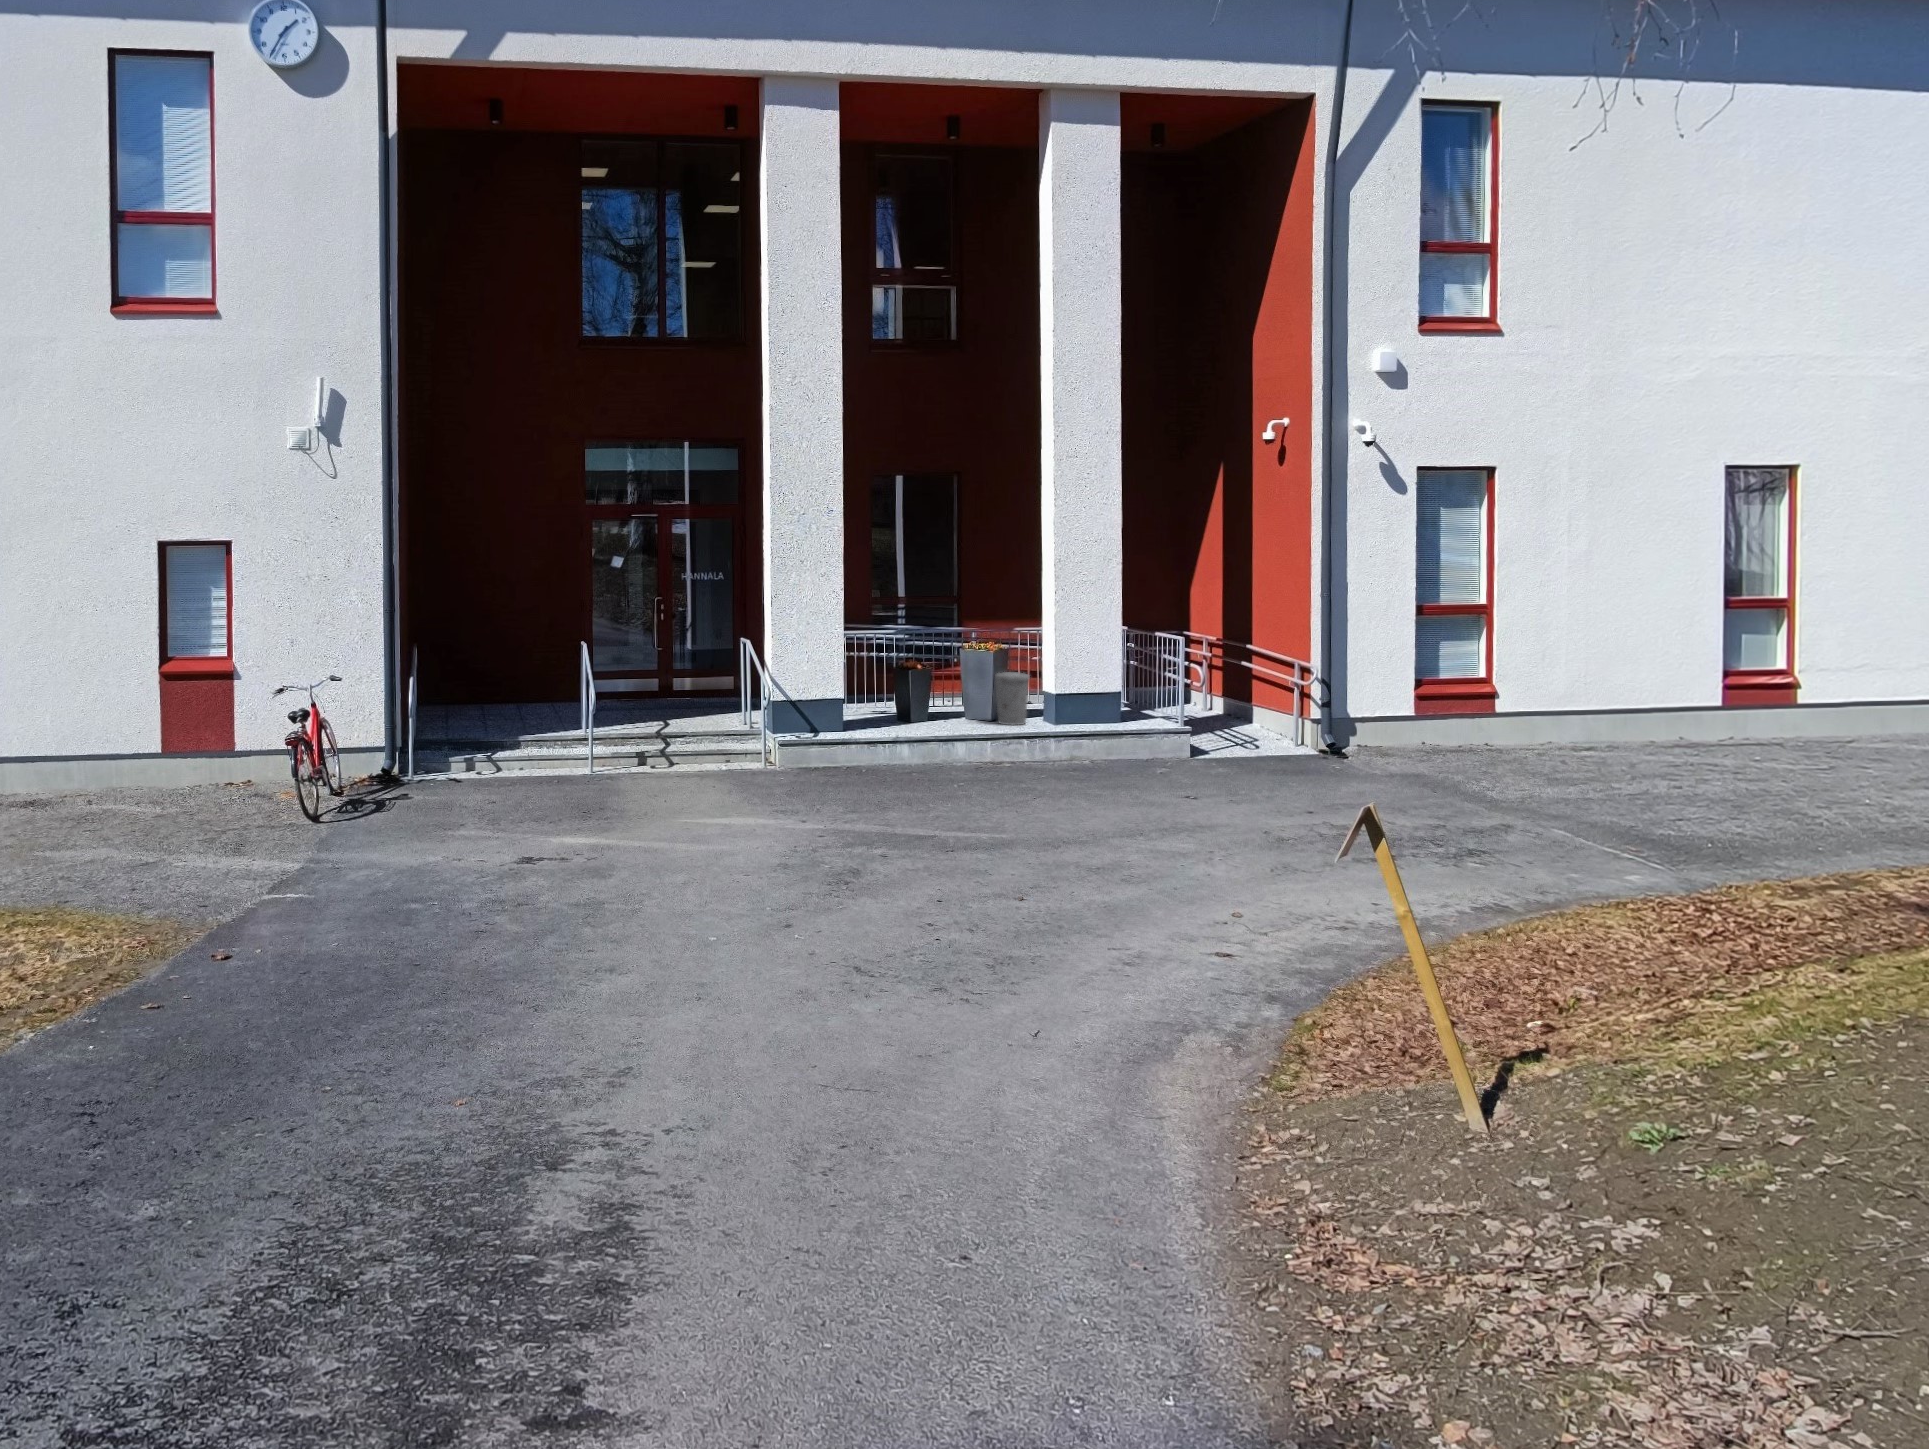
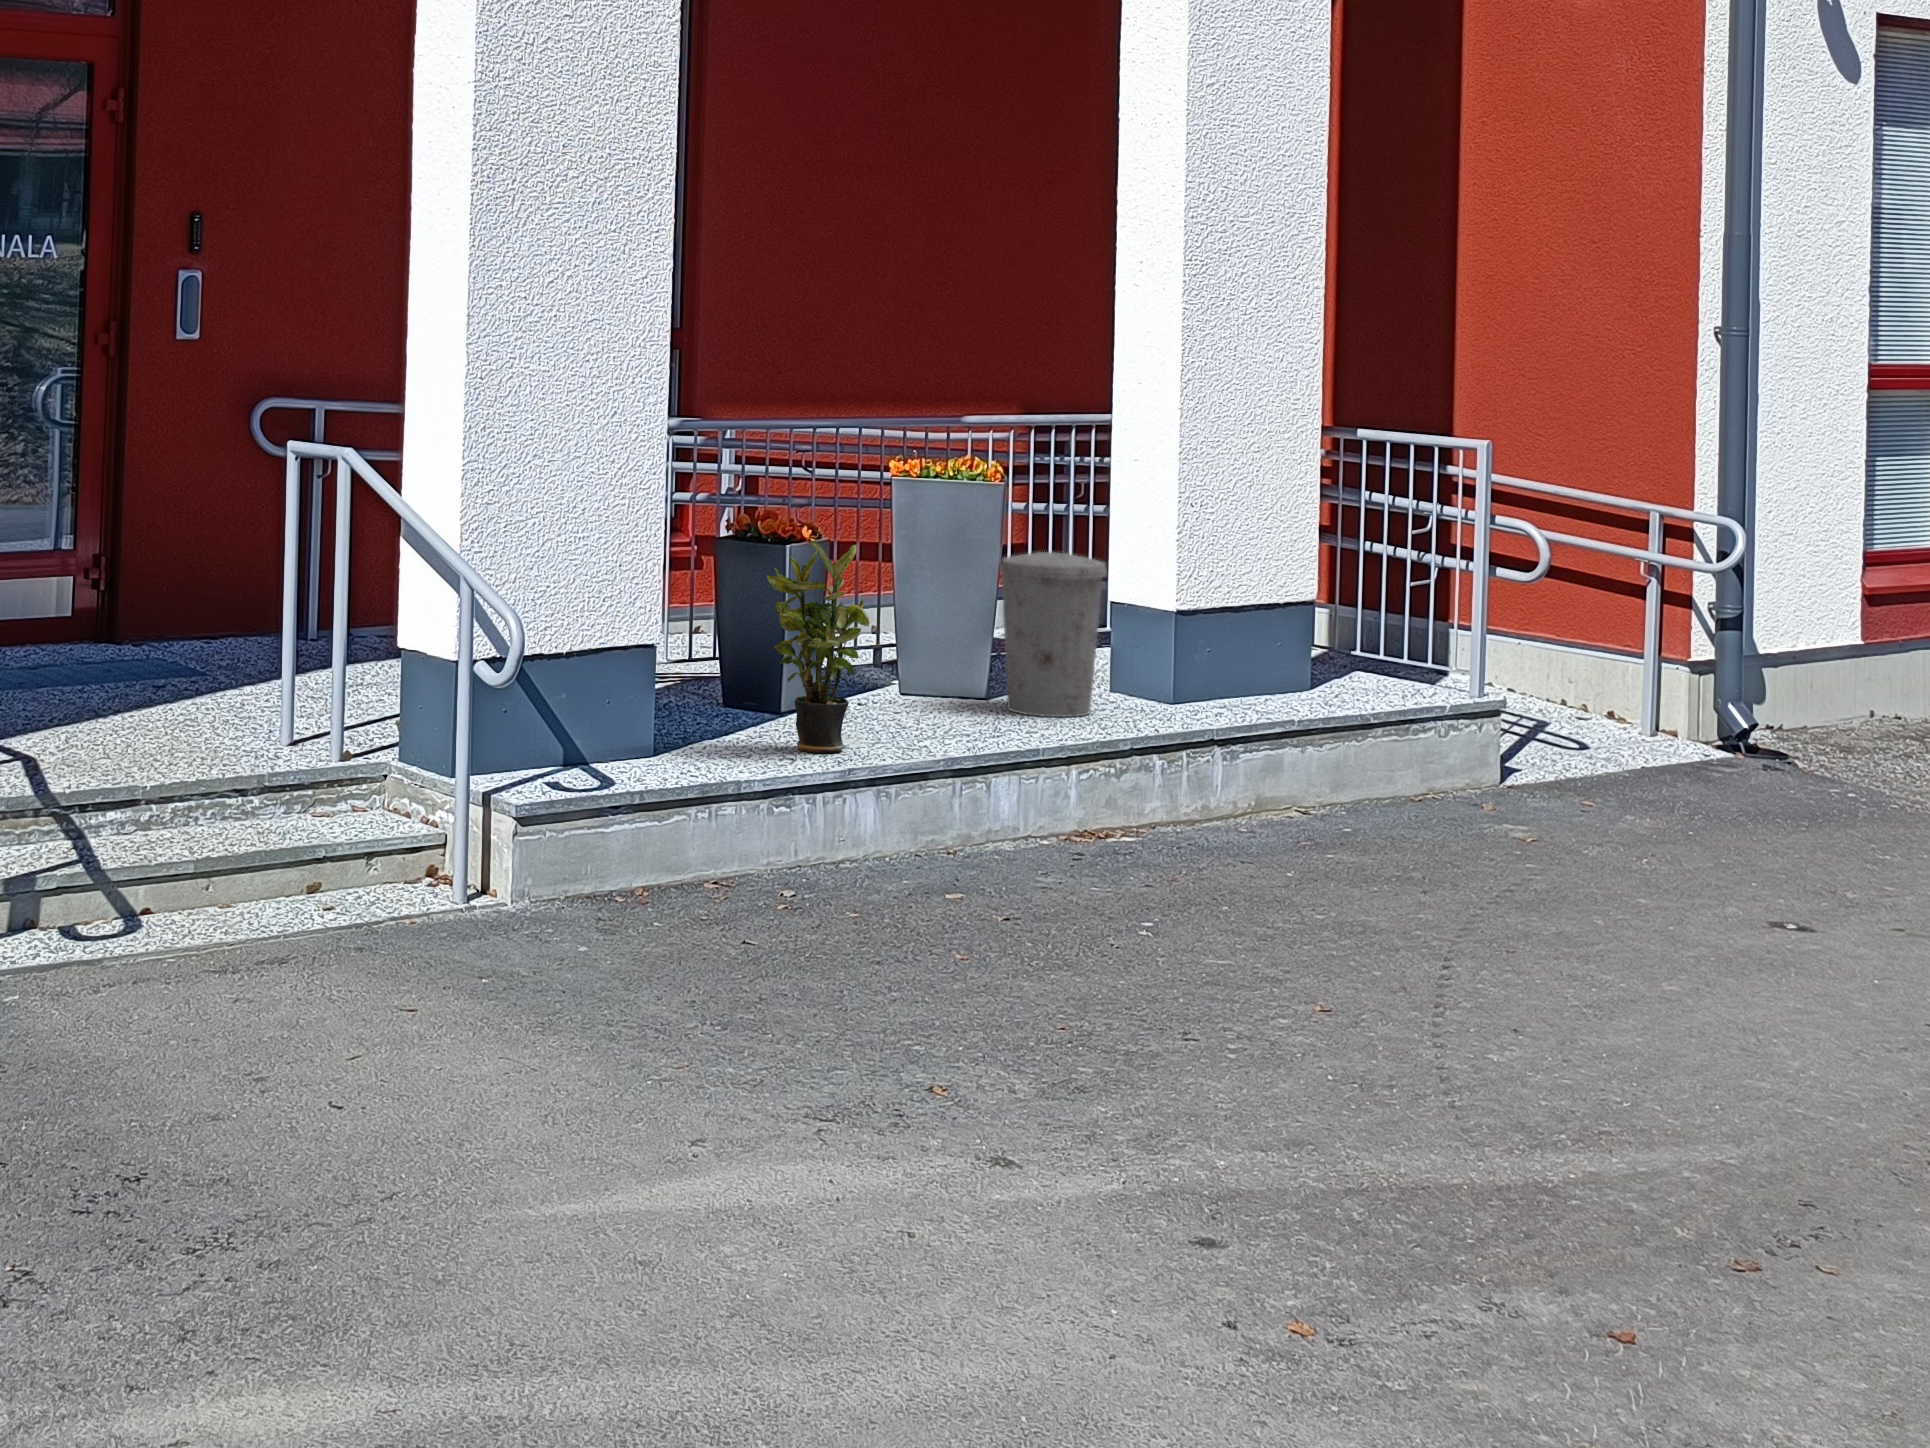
potted plant: none [887,667,921,731] -> present [767,541,870,753]

